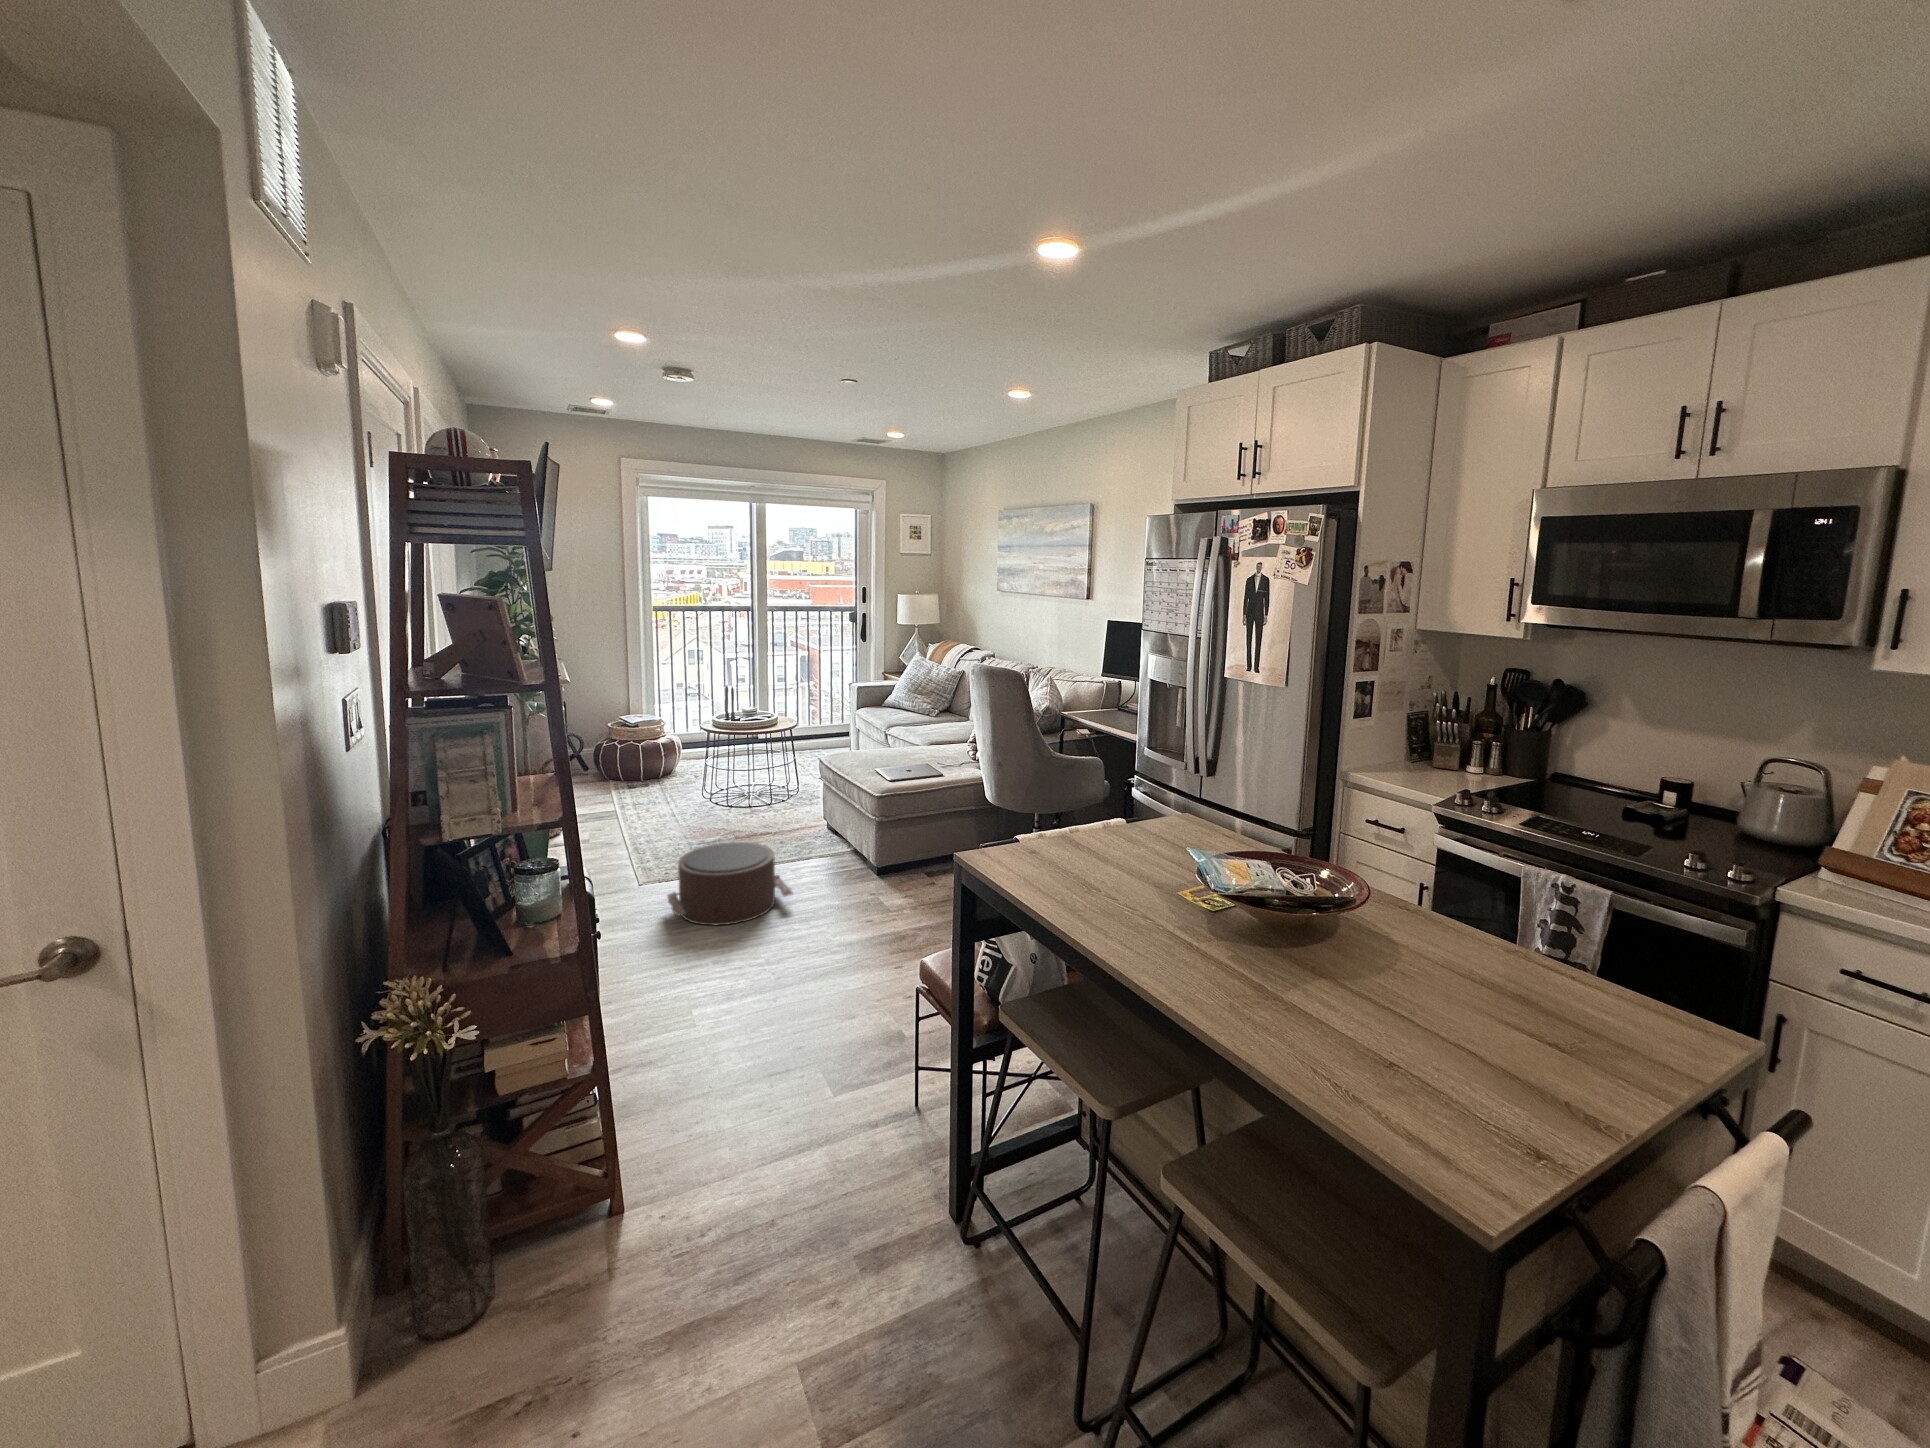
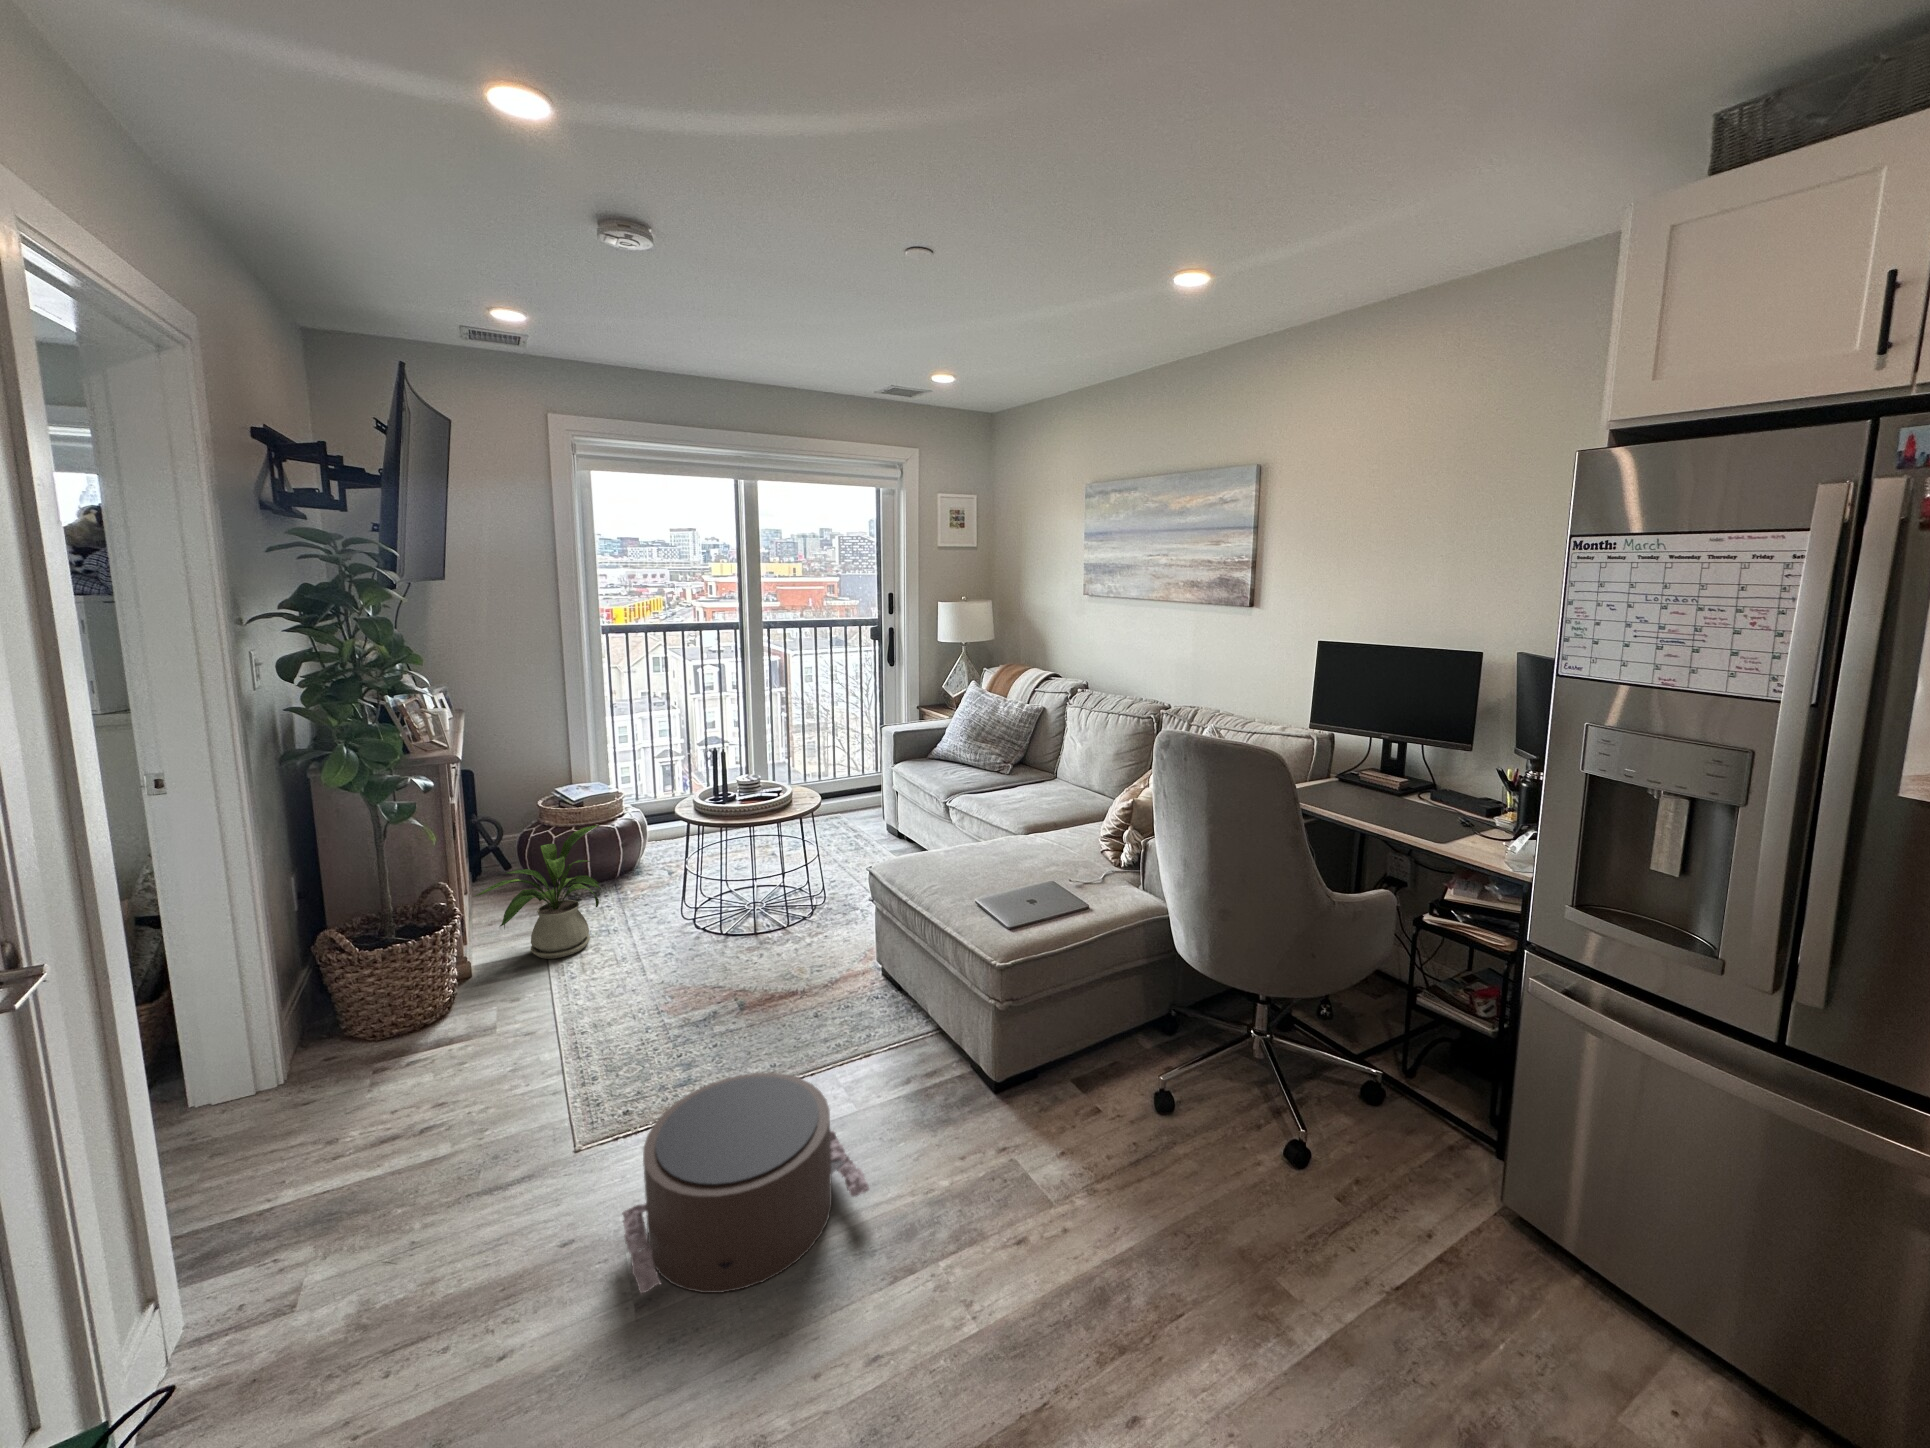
house plant: none [575,732,653,813] -> present [476,825,601,959]

